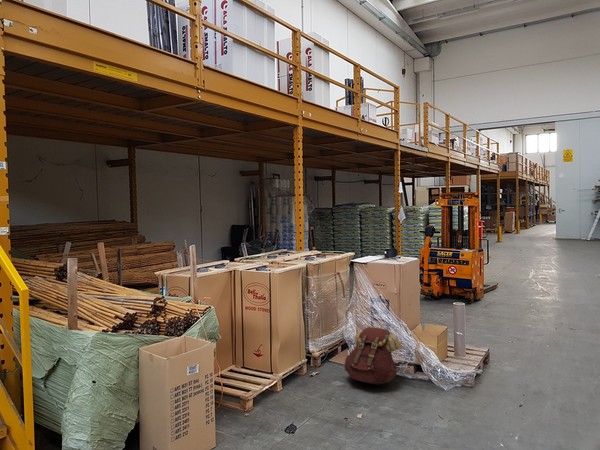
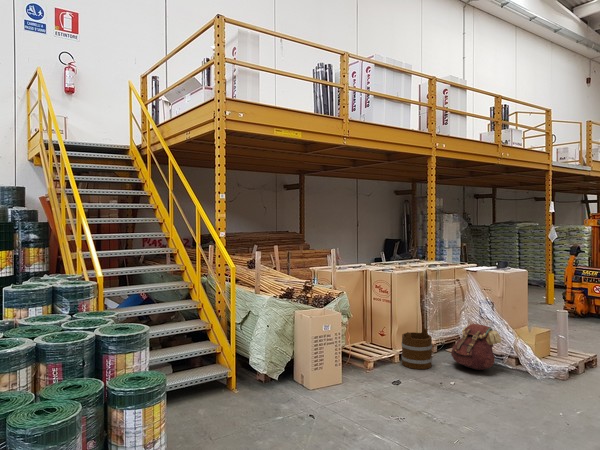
bucket: none [286,340,324,397] -> present [402,328,432,369]

